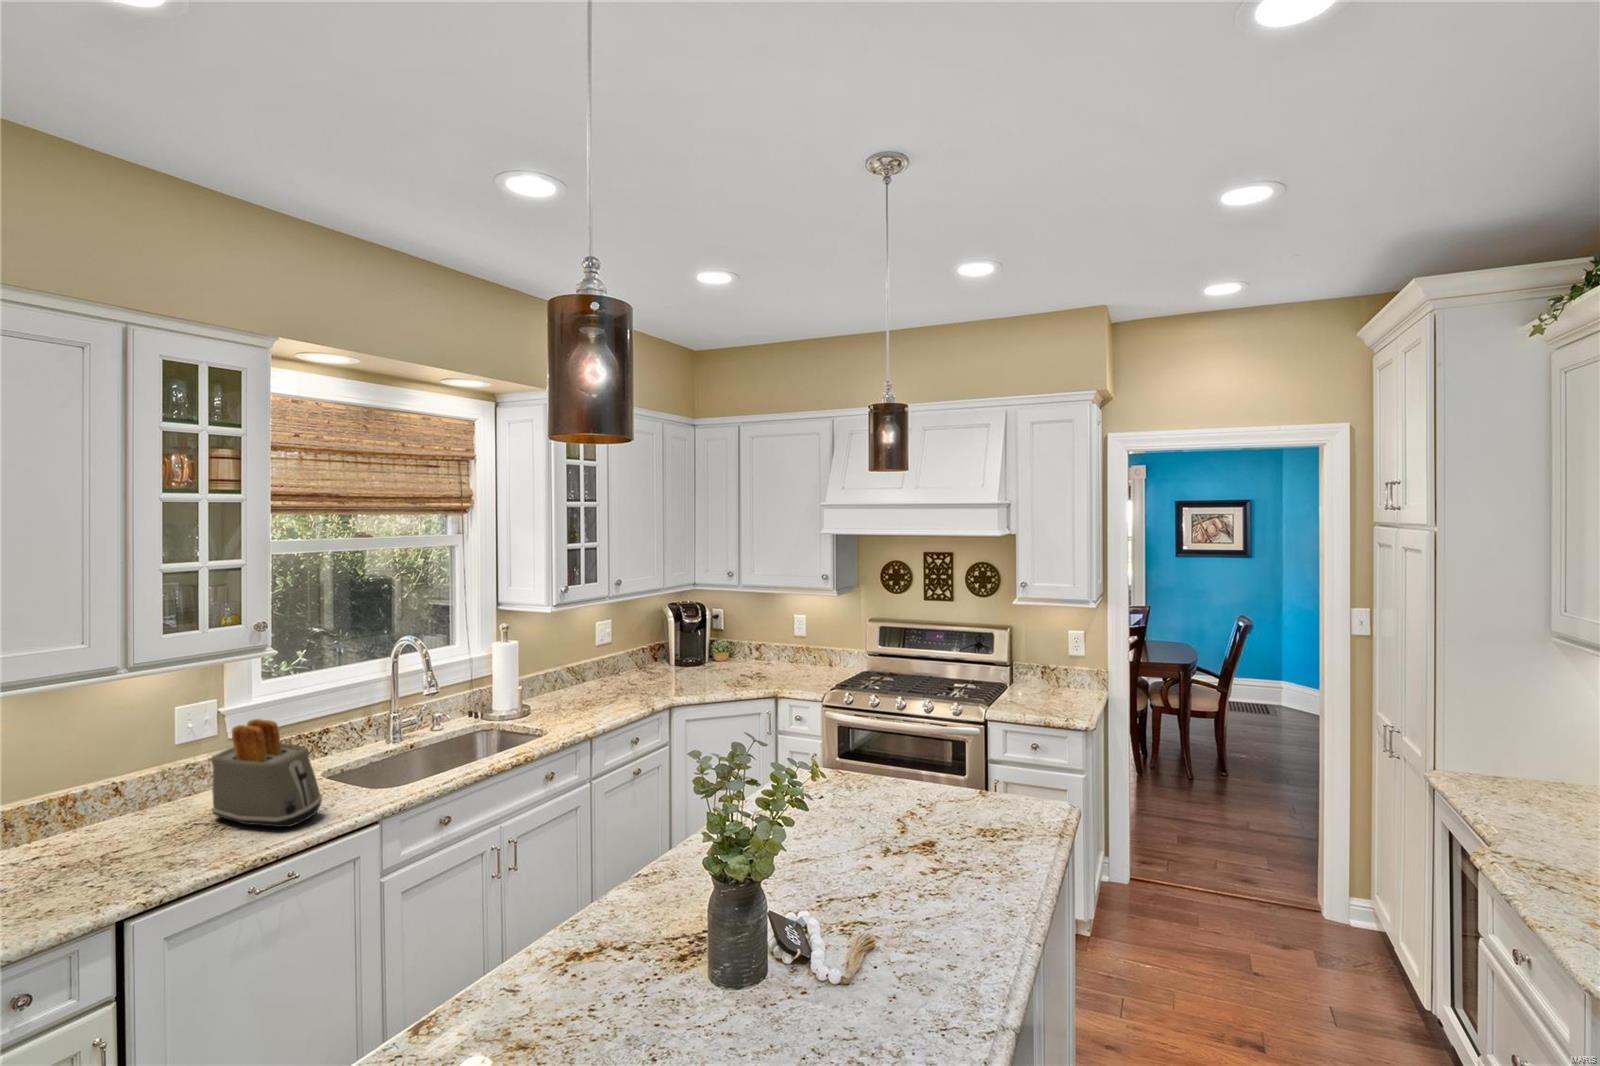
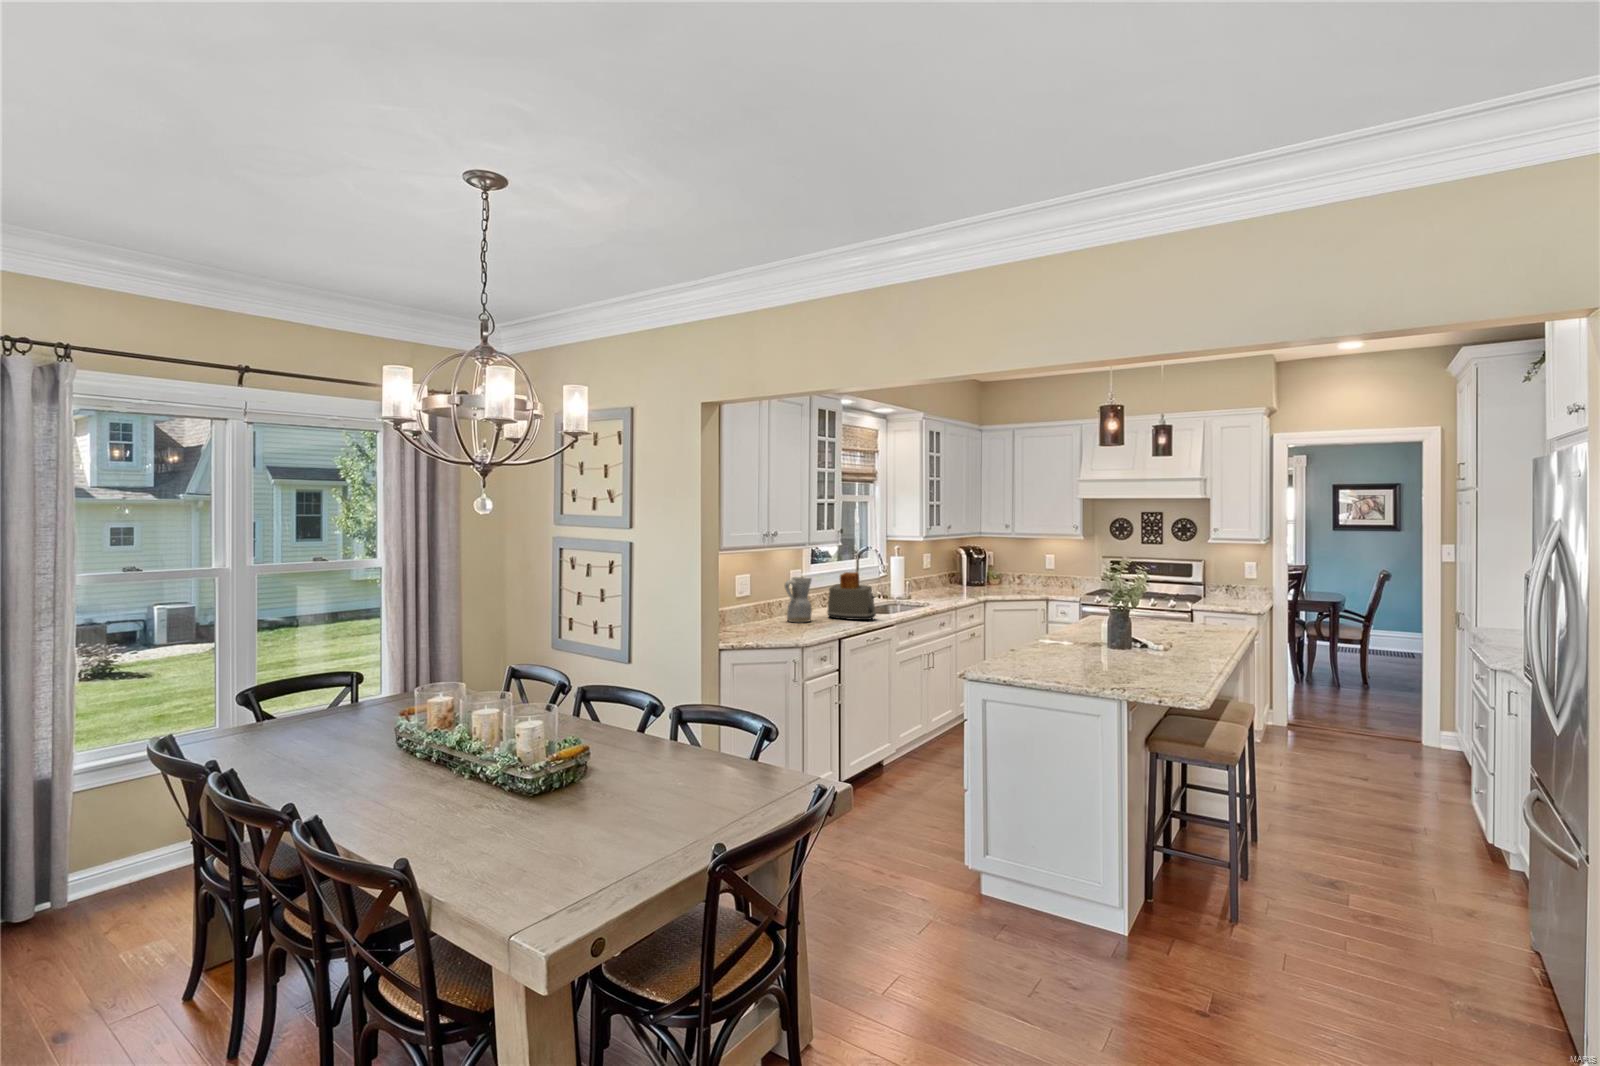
ceramic pitcher: none [44,743,138,857] -> present [785,577,812,622]

